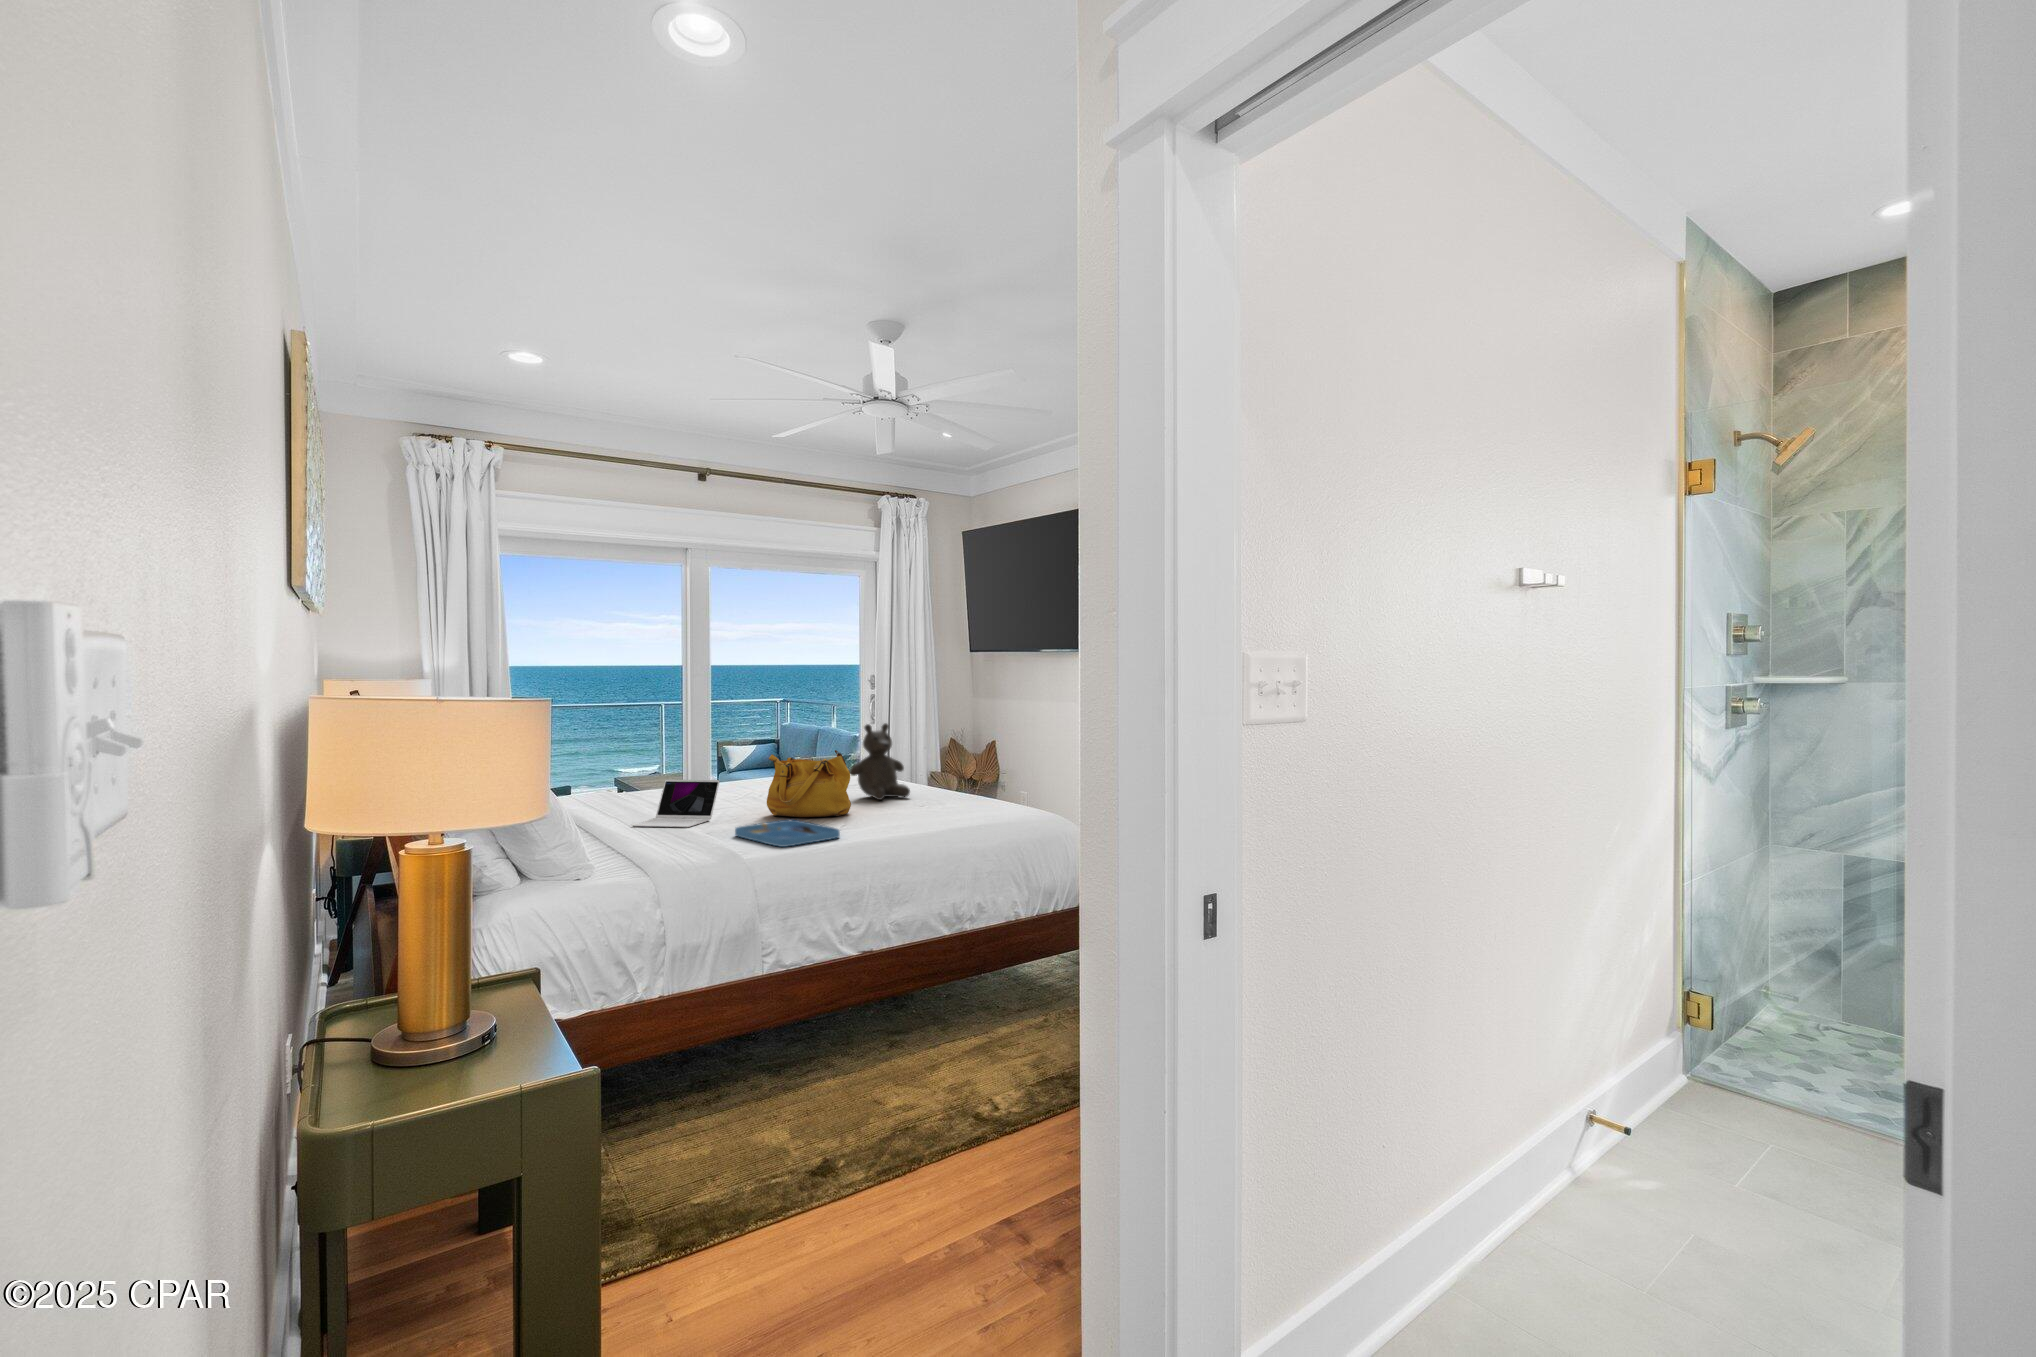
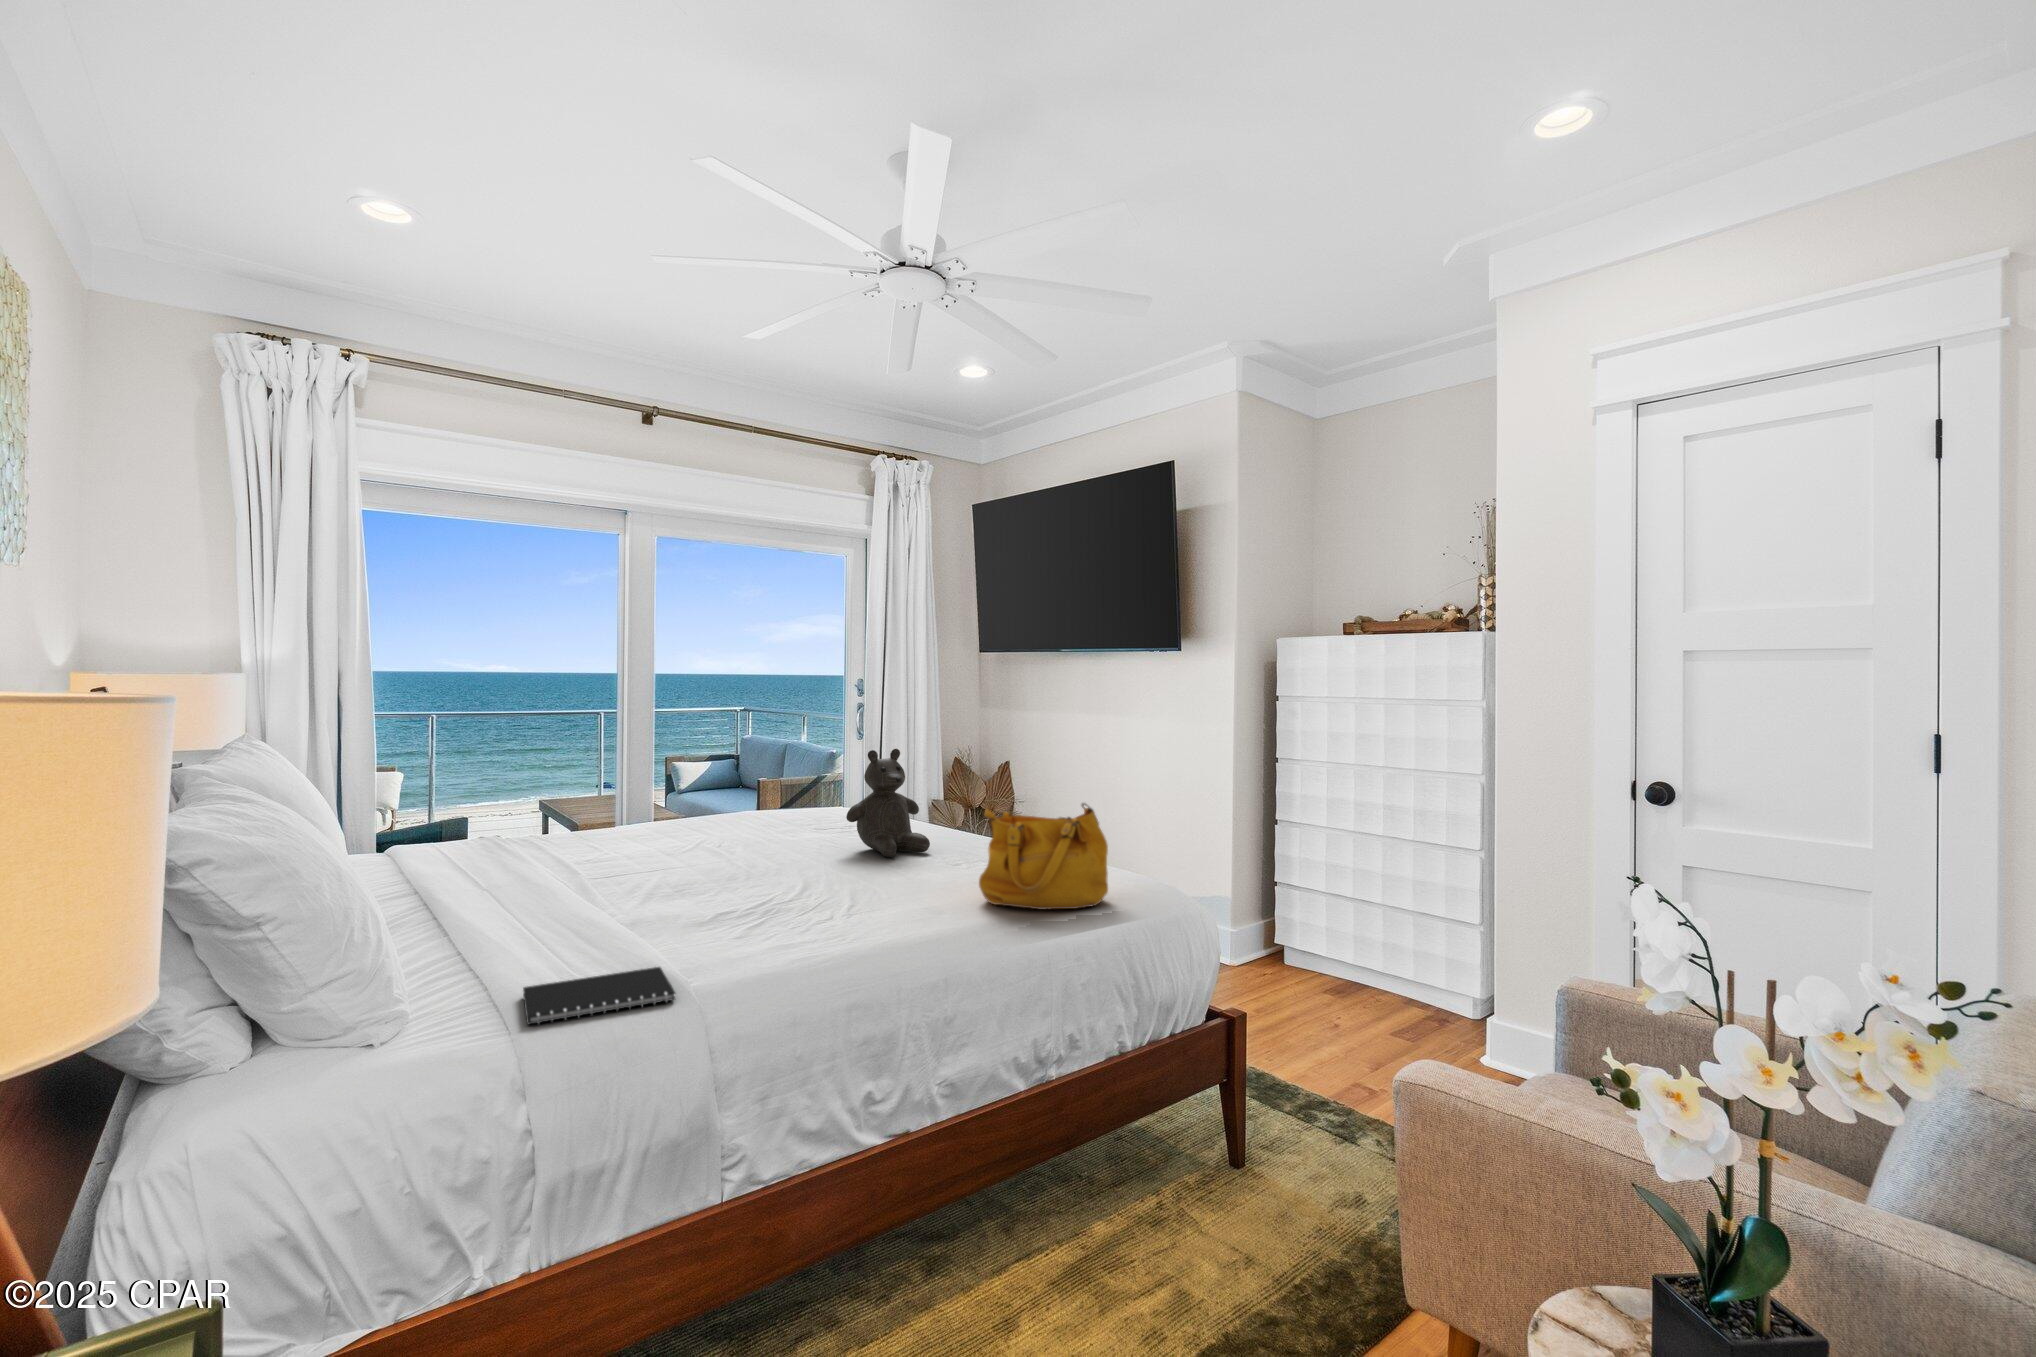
handbag: present [767,750,851,817] -> present [979,803,1108,909]
laptop: present [631,779,720,827] -> none [526,833,664,913]
tray: present [735,820,840,847] -> none [687,904,853,965]
notebook: none [639,845,727,868] -> present [523,967,675,1024]

